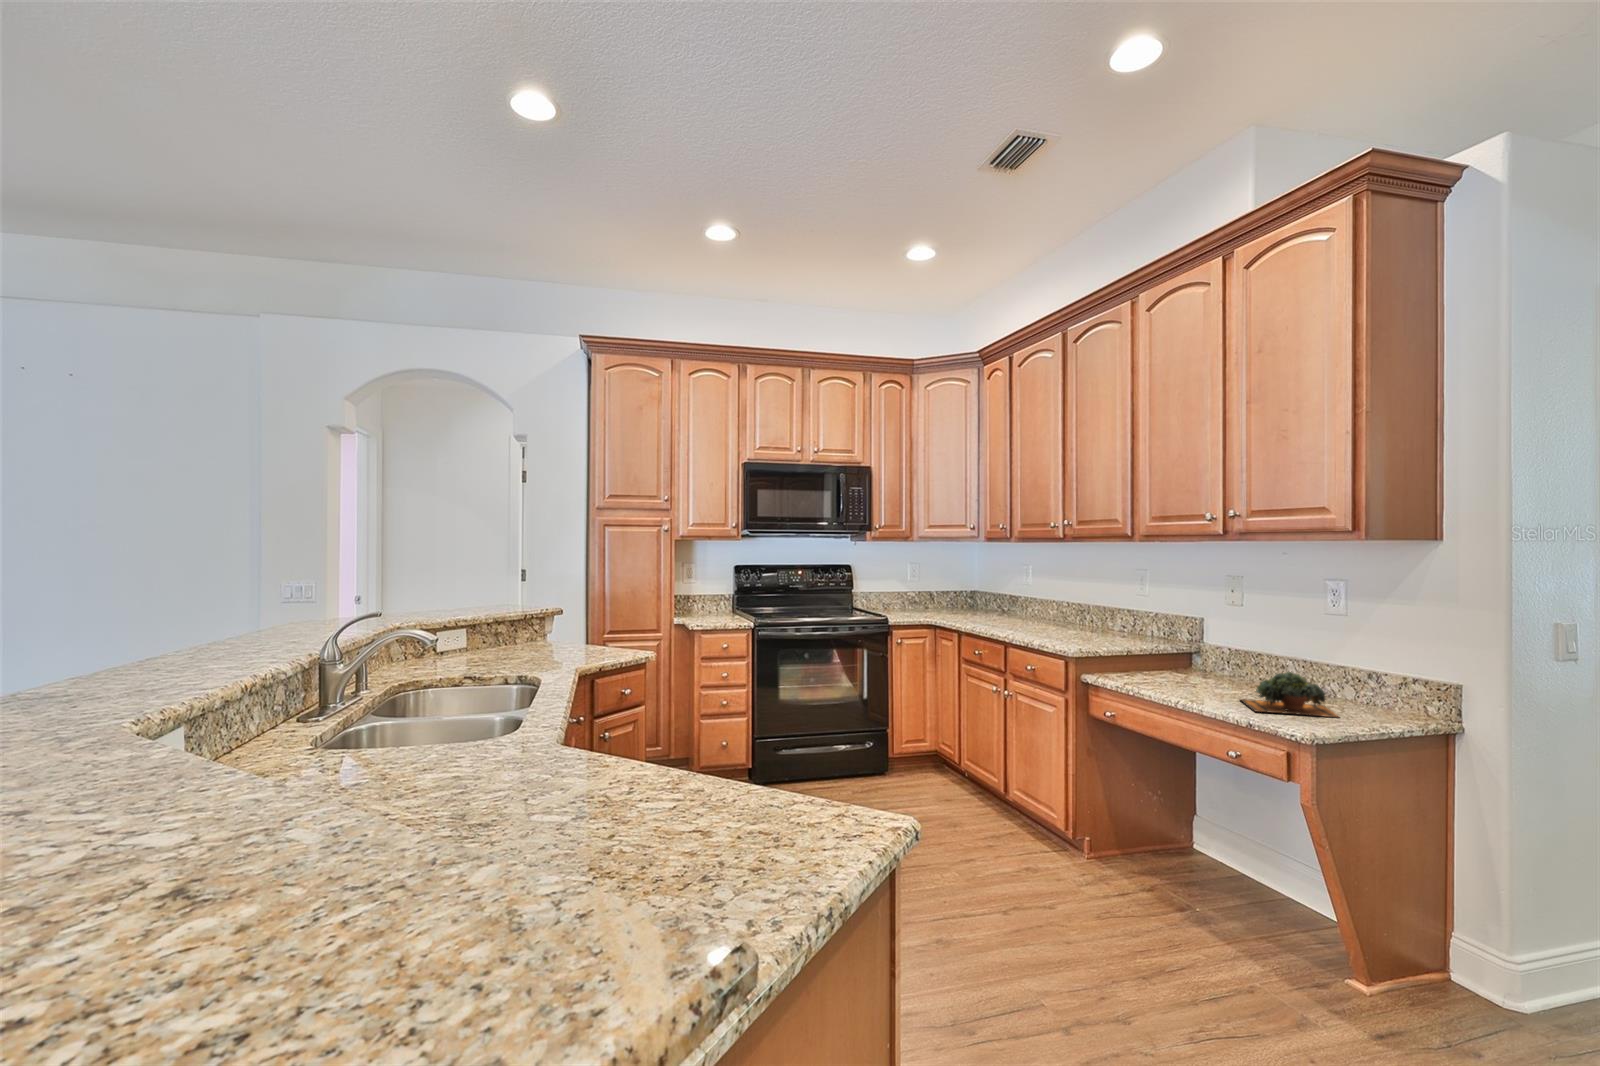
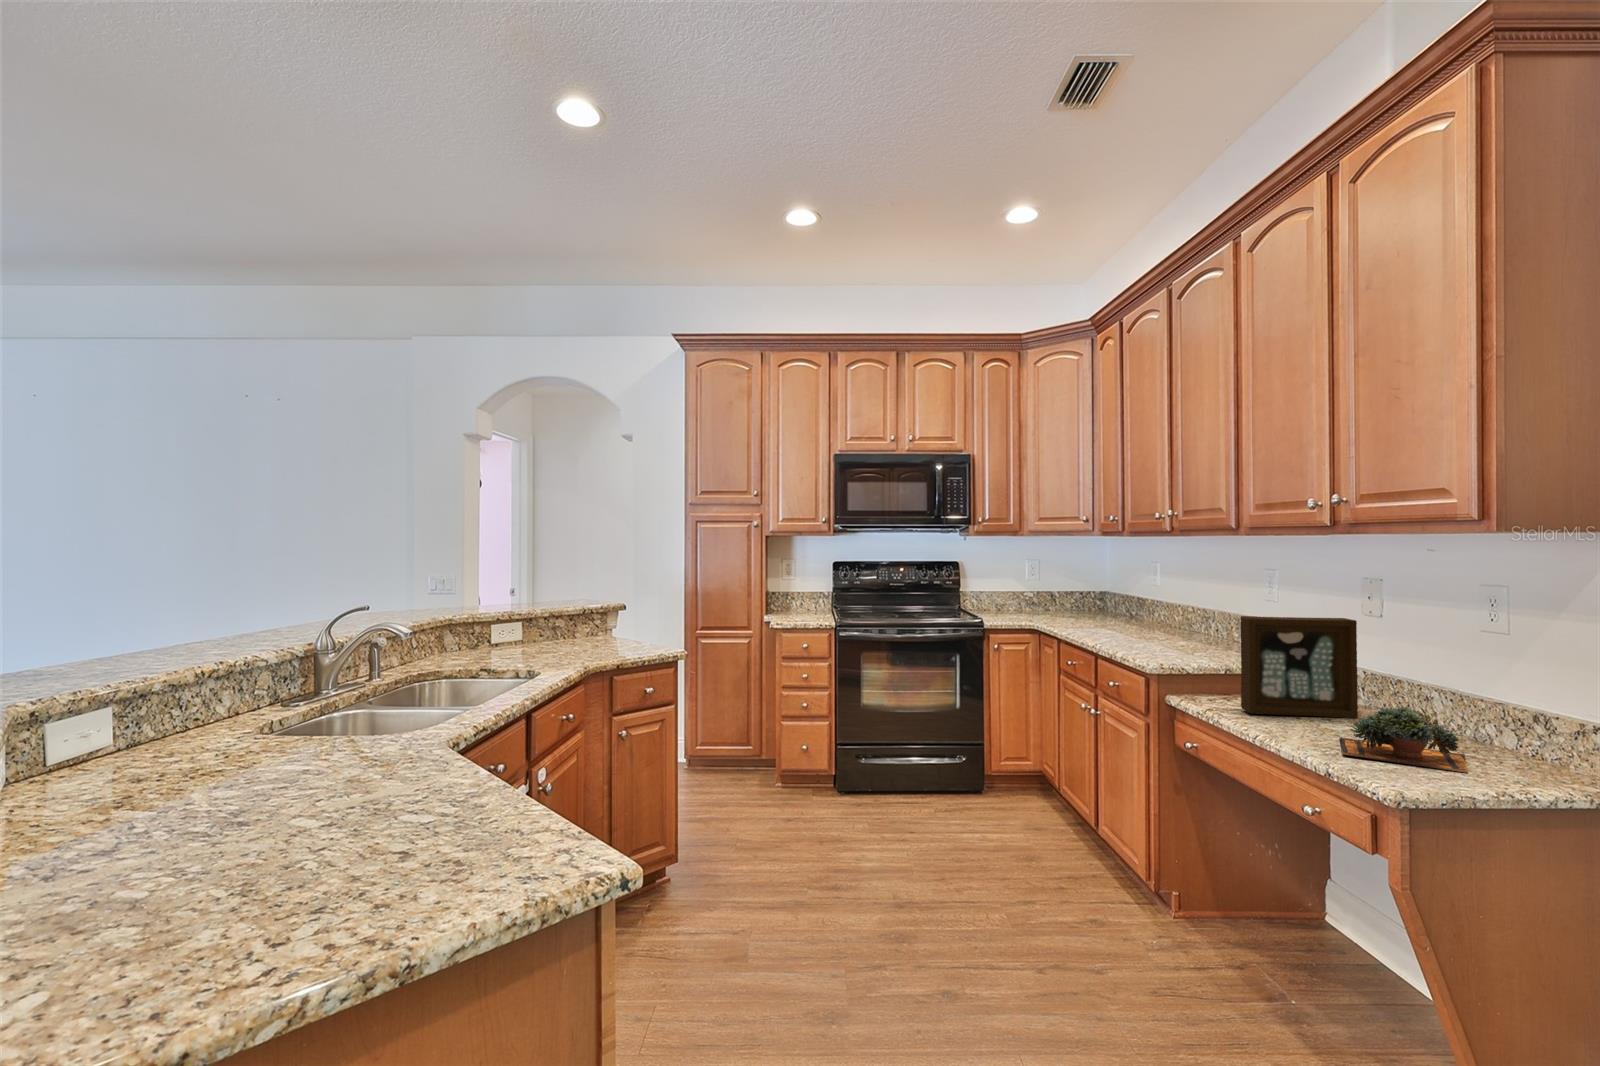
picture frame: none [1151,606,1232,685] -> present [1241,616,1358,718]

